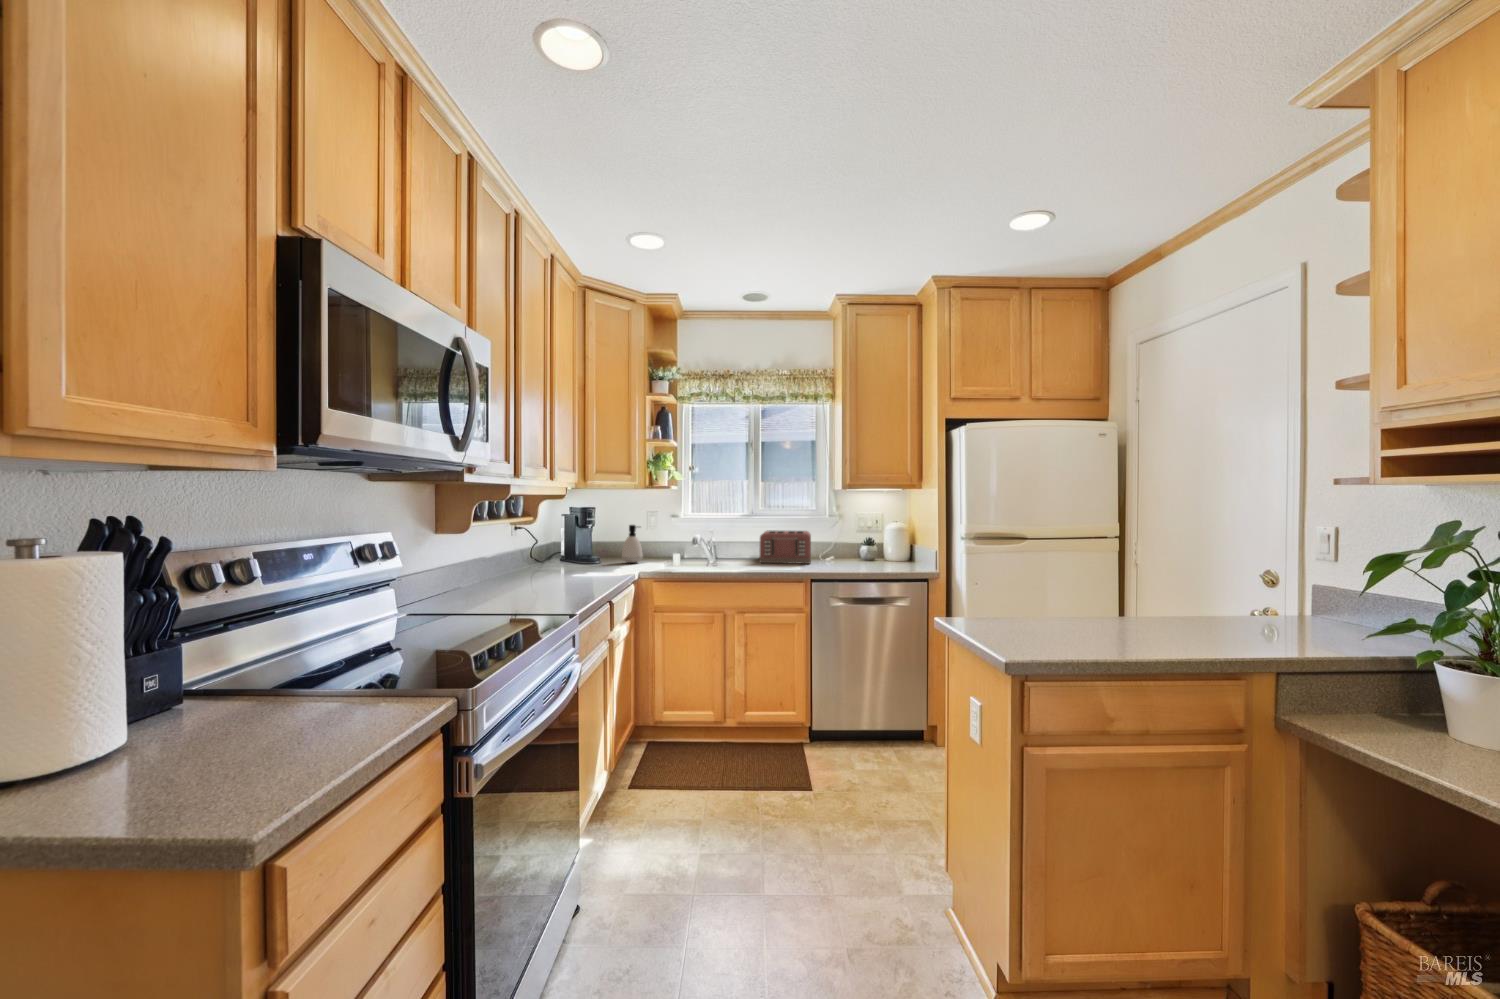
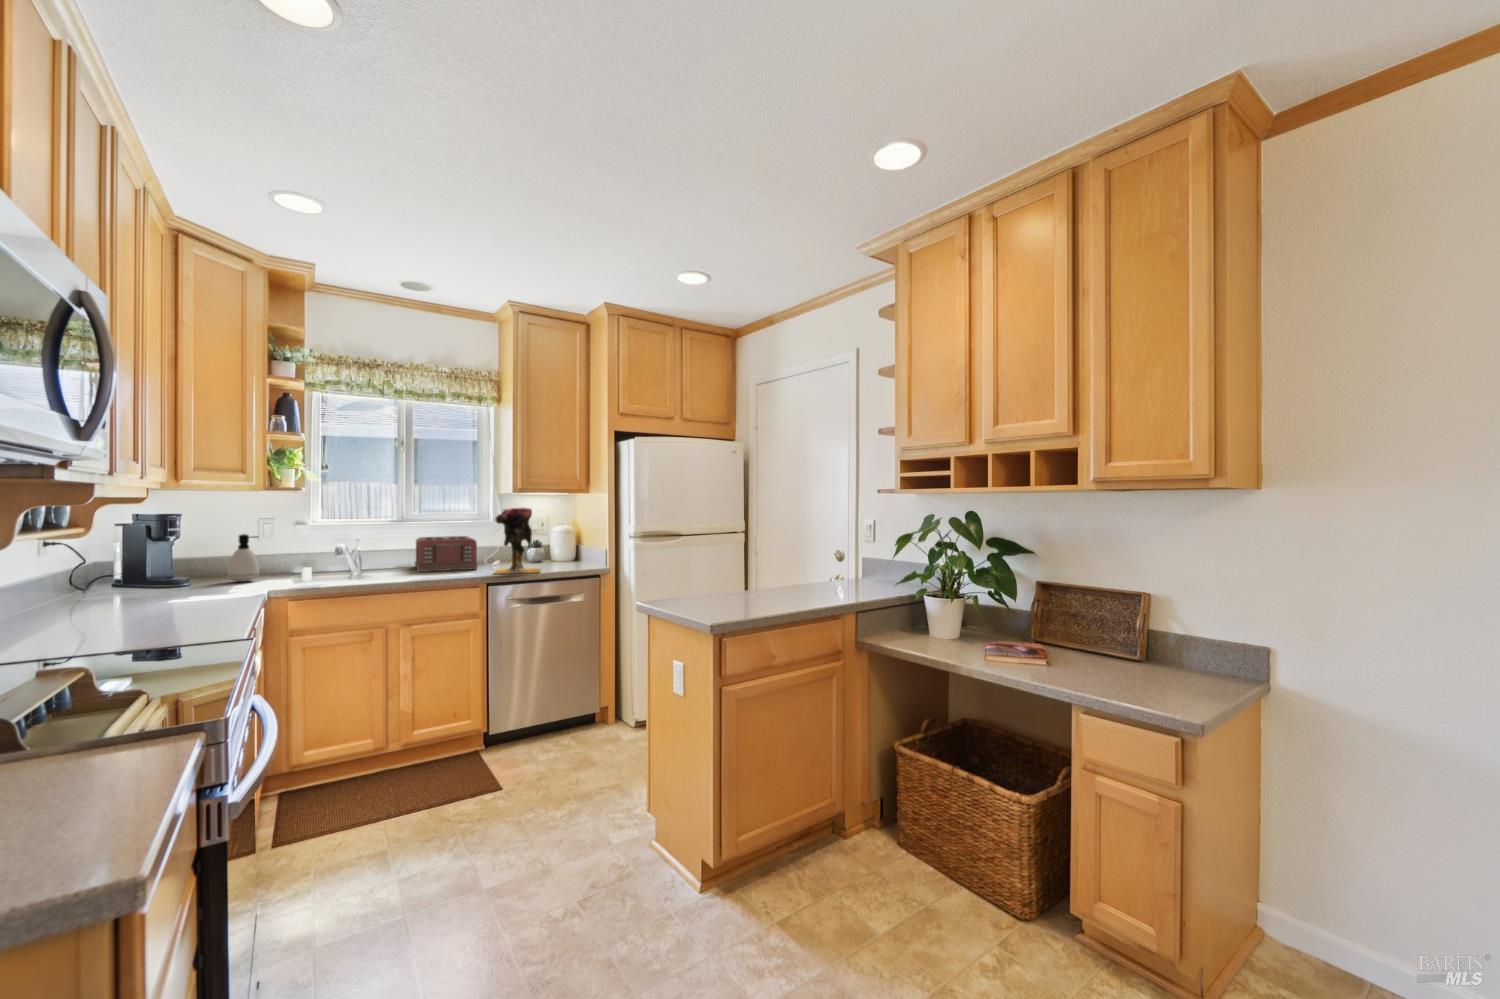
vase: none [819,504,870,572] -> present [494,508,541,574]

